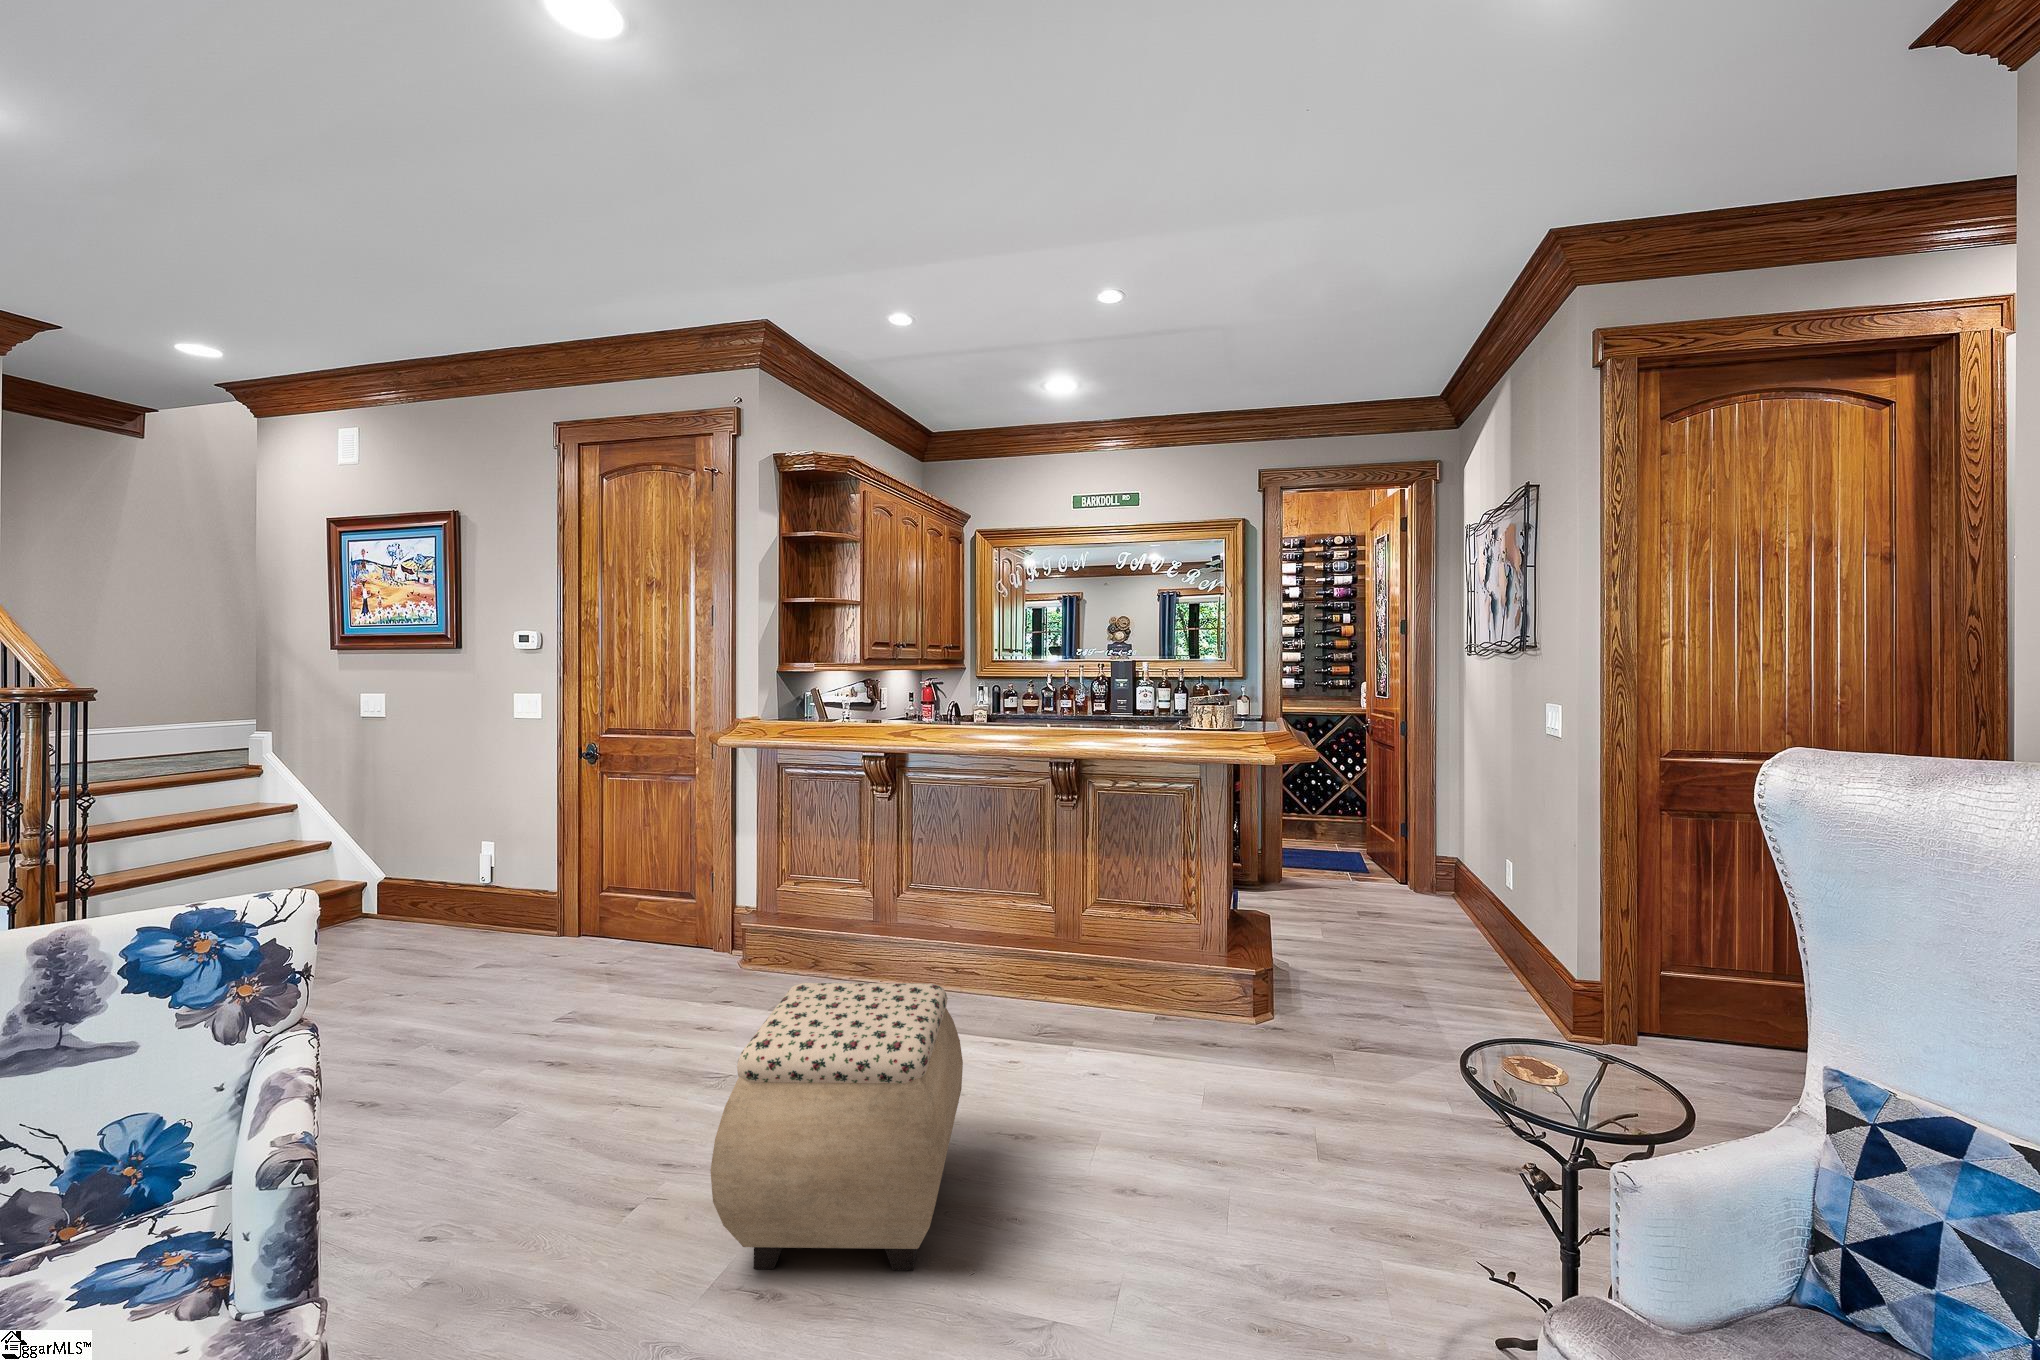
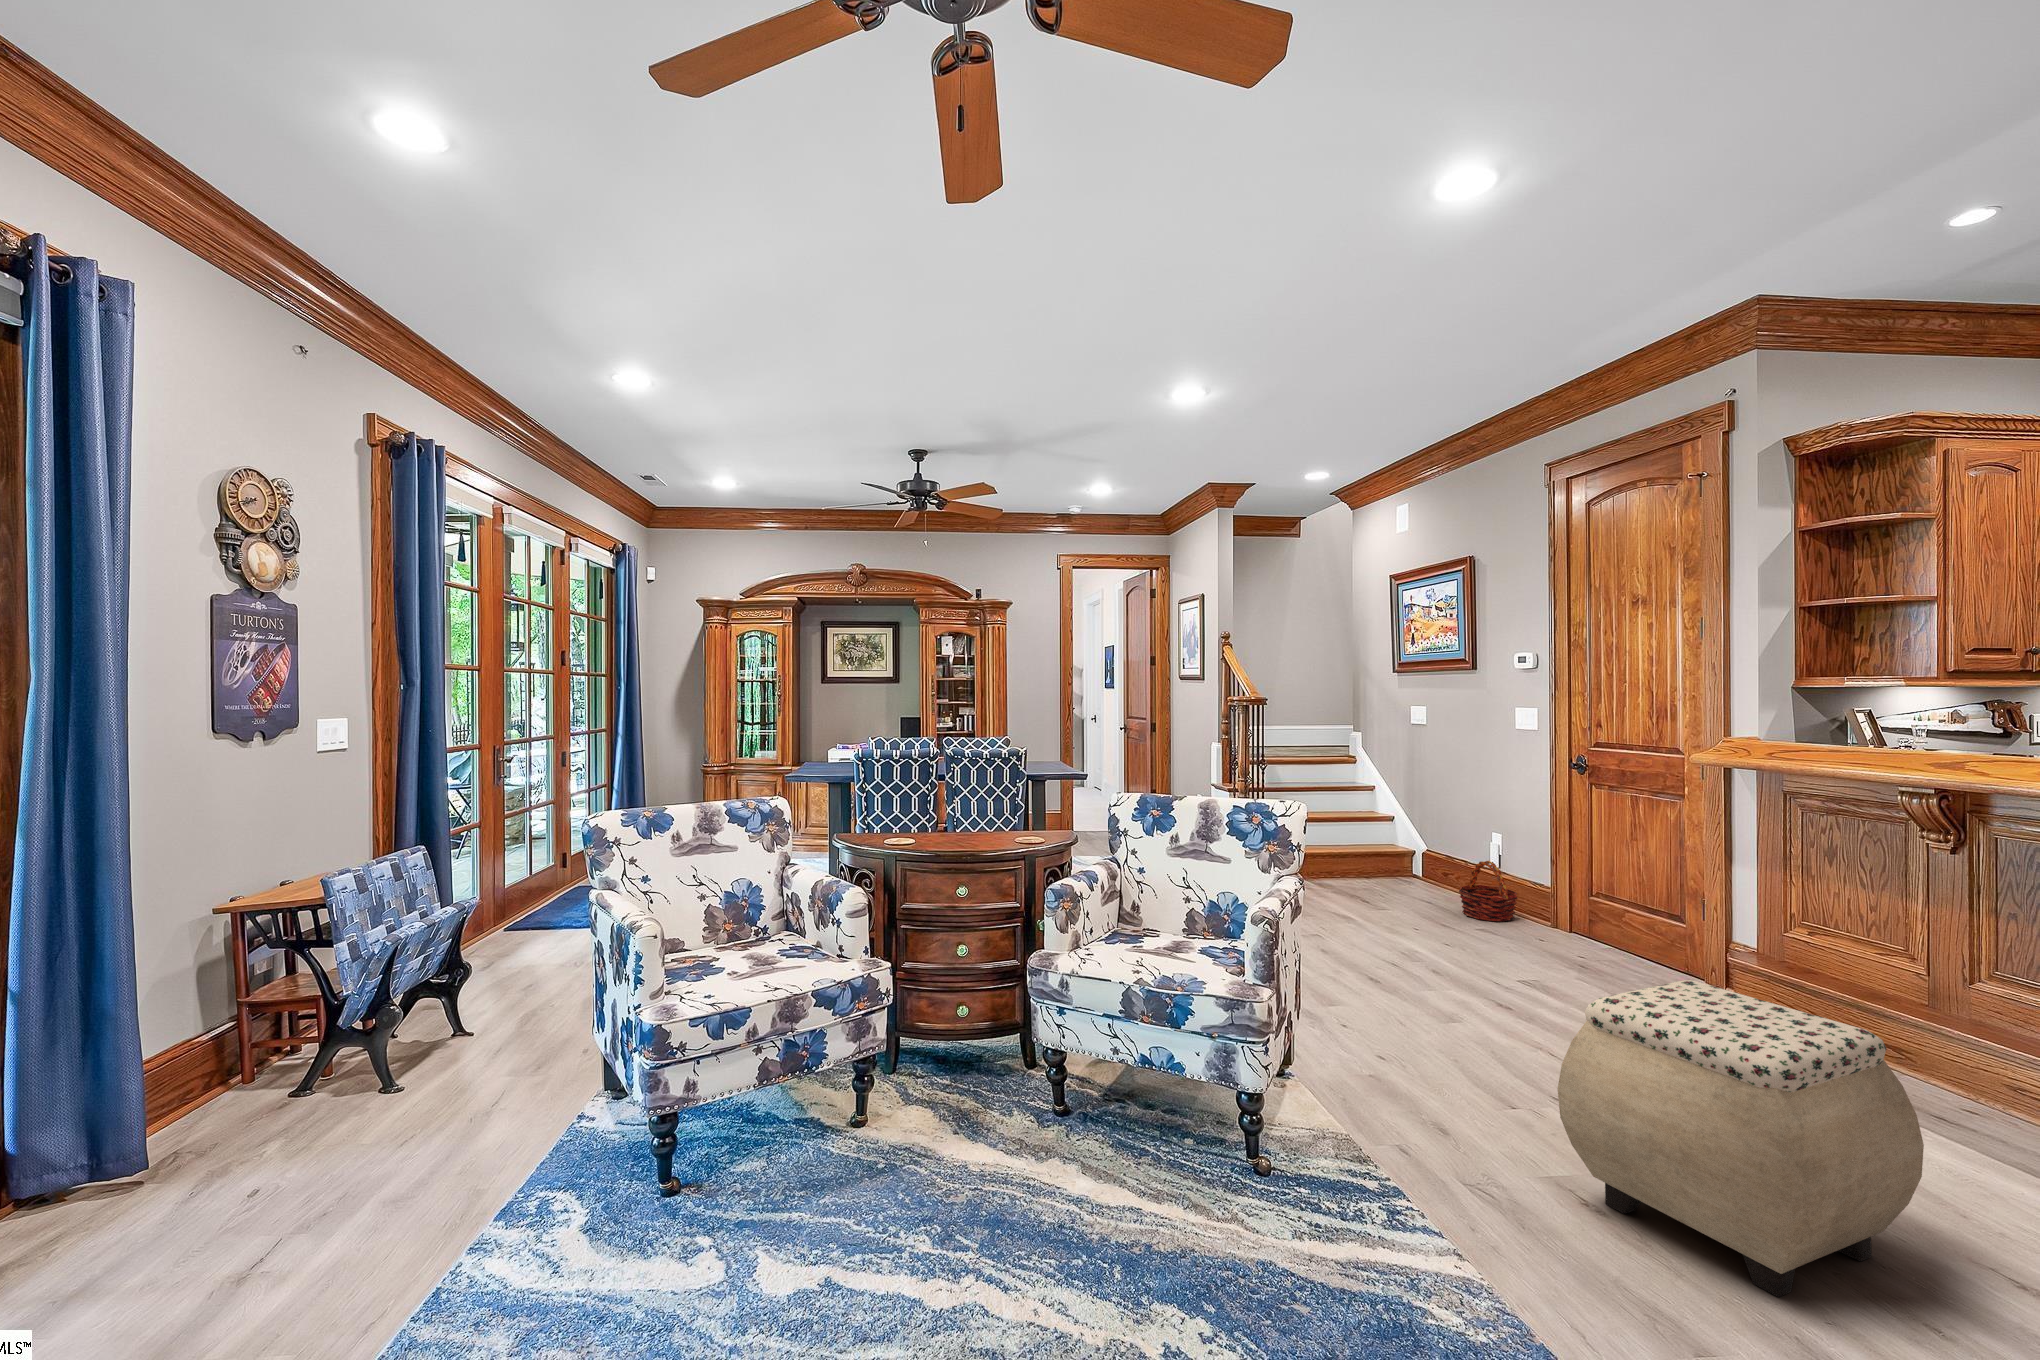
basket: none [445,876,517,949] -> present [1459,861,1517,922]

